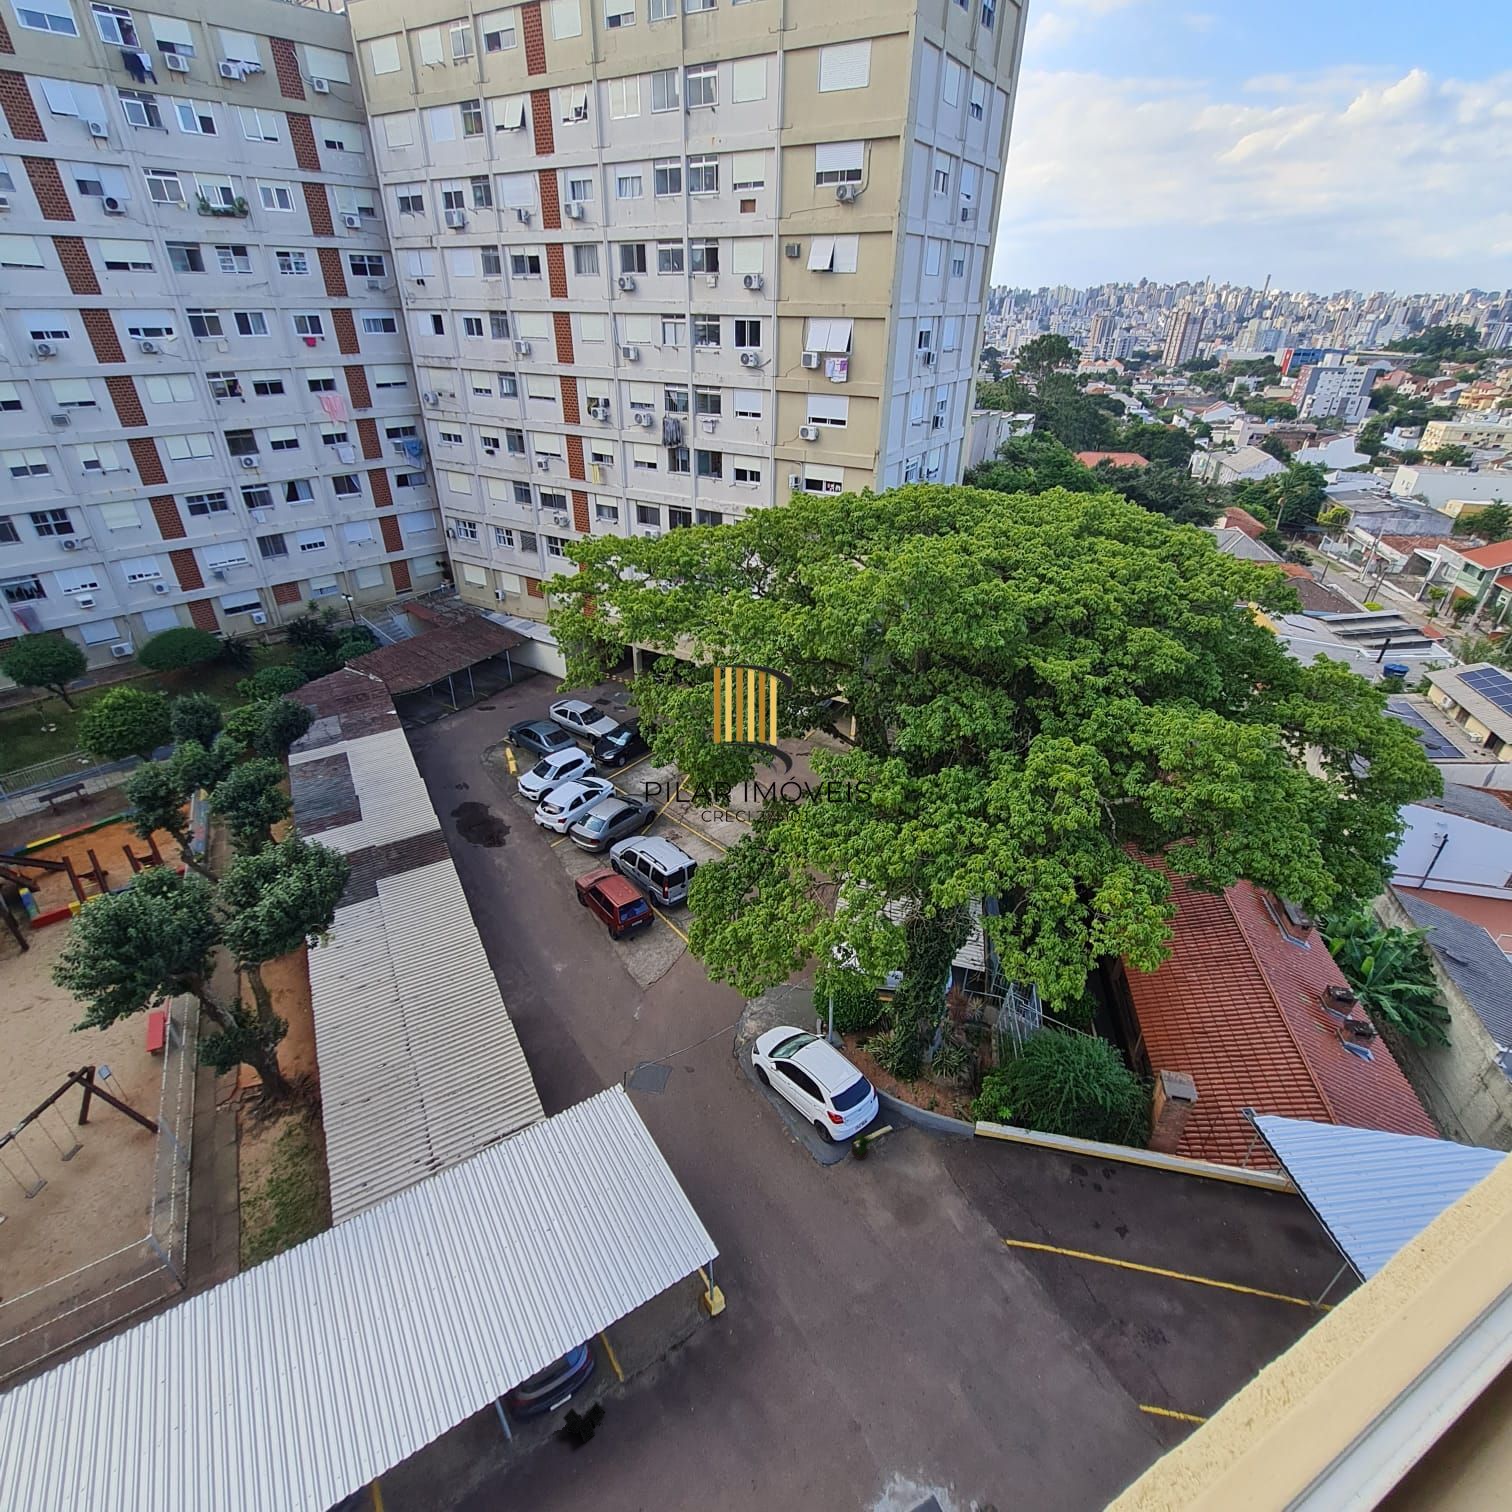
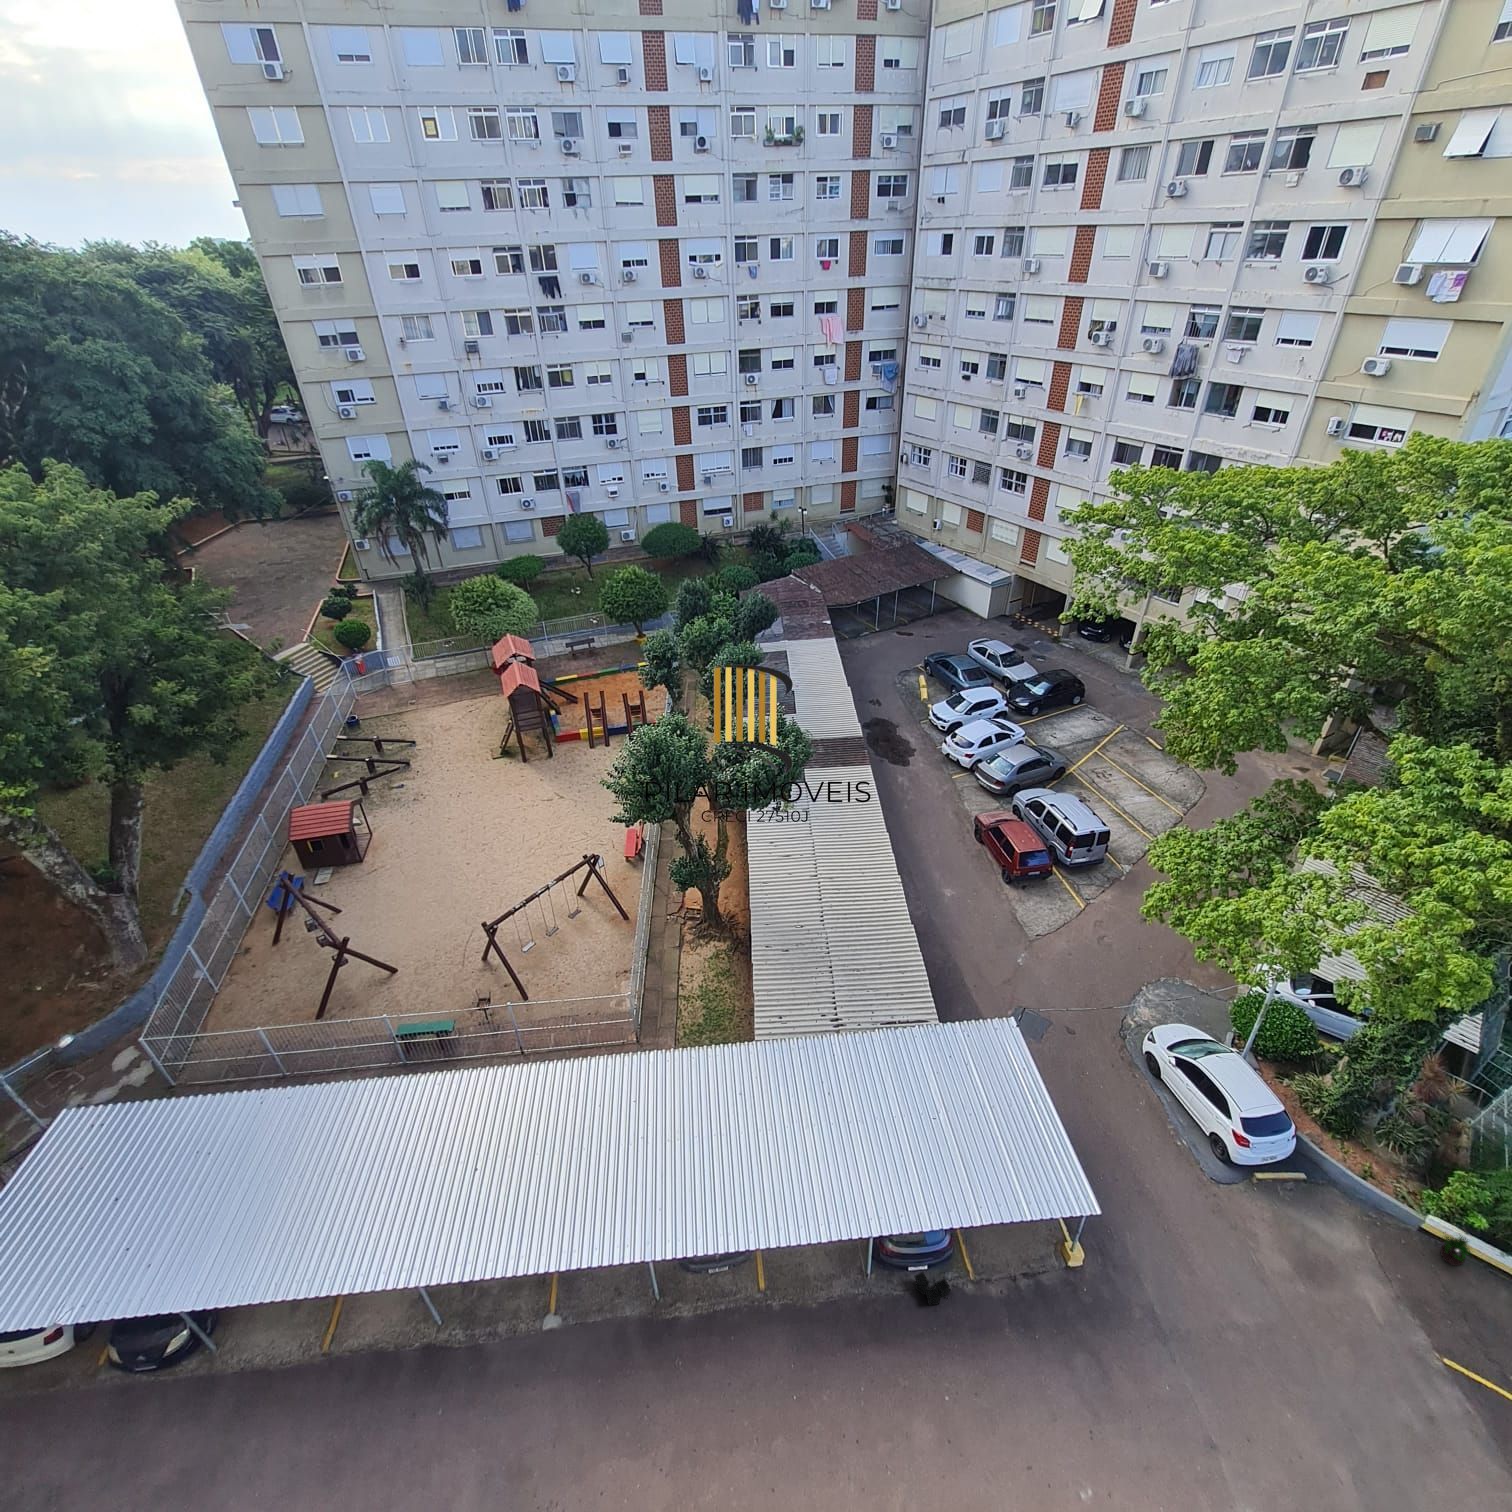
potted tree: present [852,1134,873,1160] -> present [1440,1235,1470,1266]

